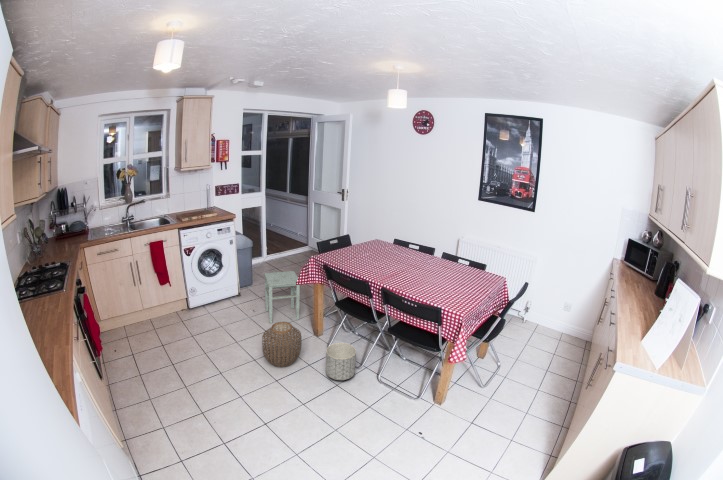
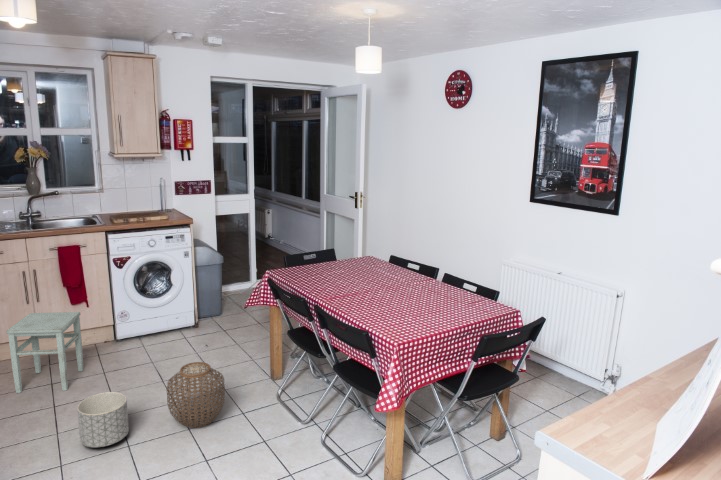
stool: present [264,271,300,323] -> present [6,312,83,393]
planter: present [326,343,356,380] -> present [77,392,129,447]

